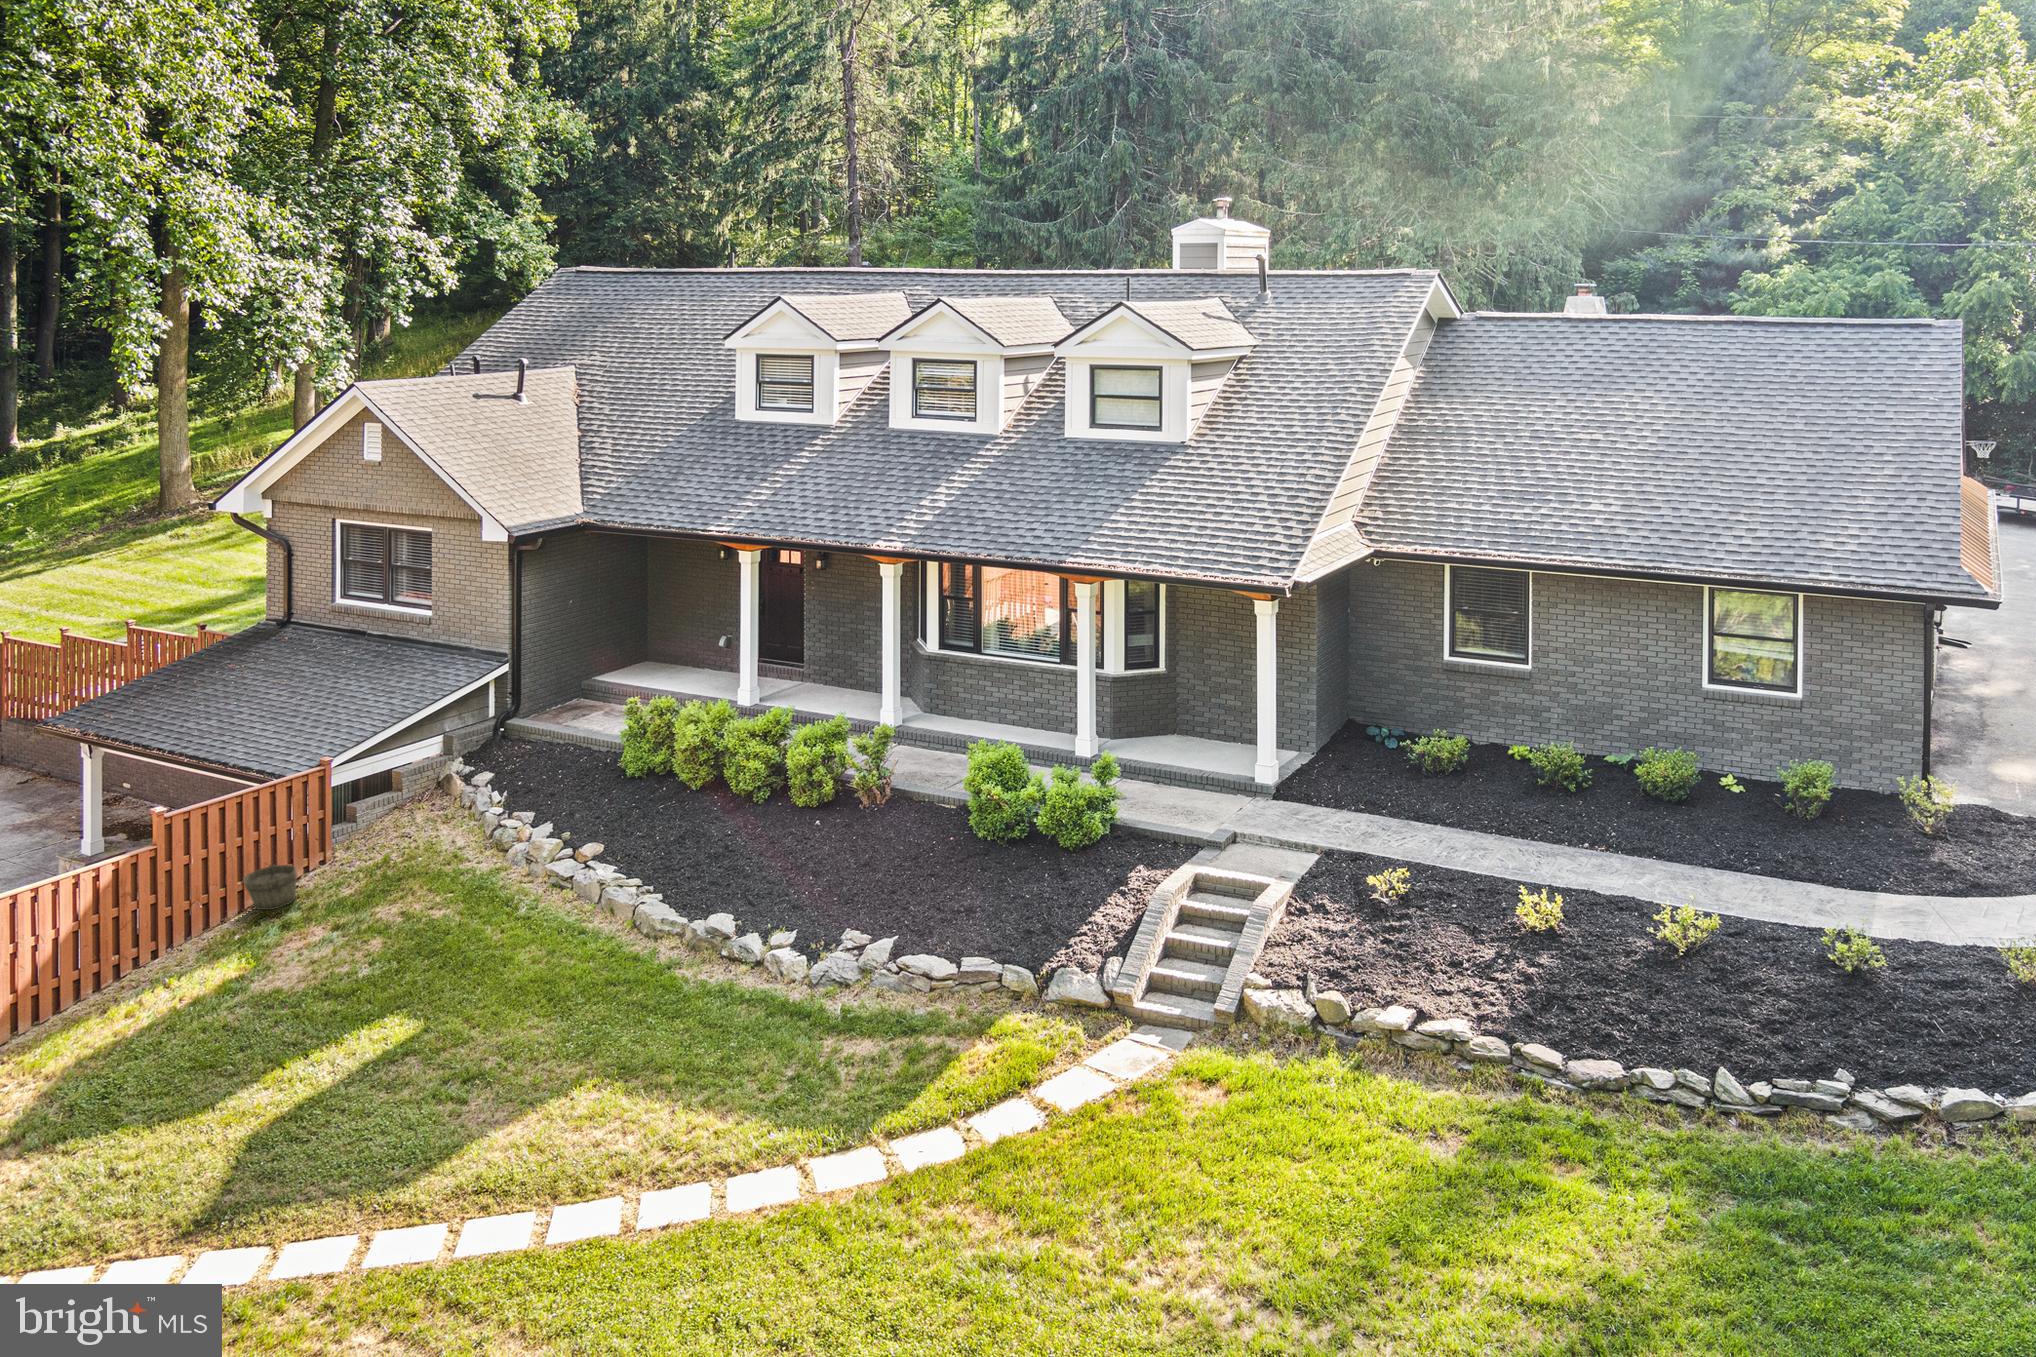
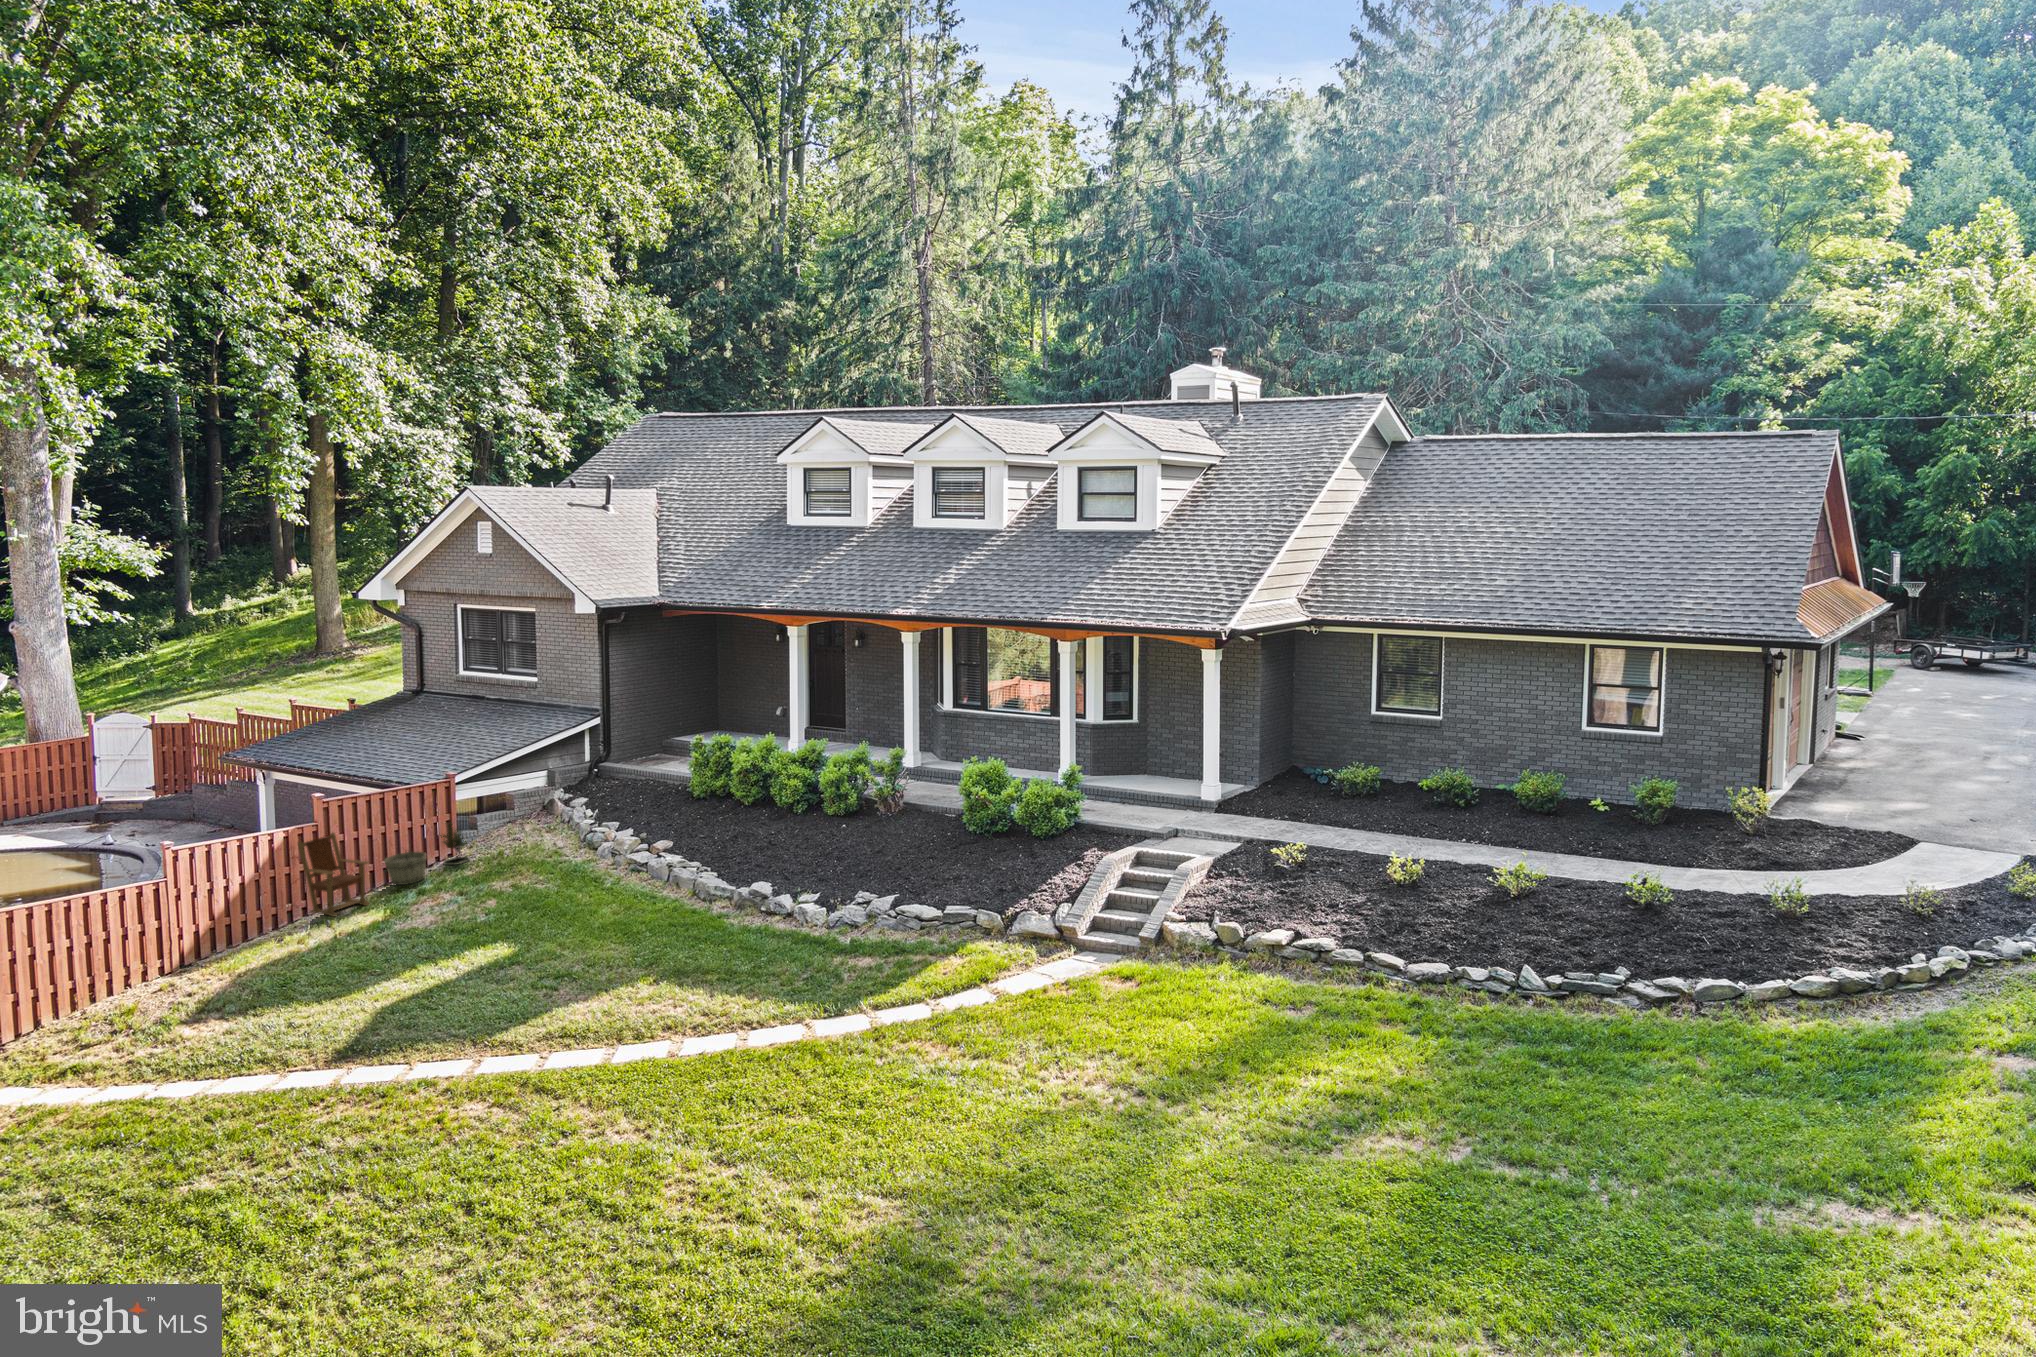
potted tree: none [311,819,352,876] -> present [440,822,469,865]
armchair: none [127,855,228,965] -> present [298,833,369,917]

